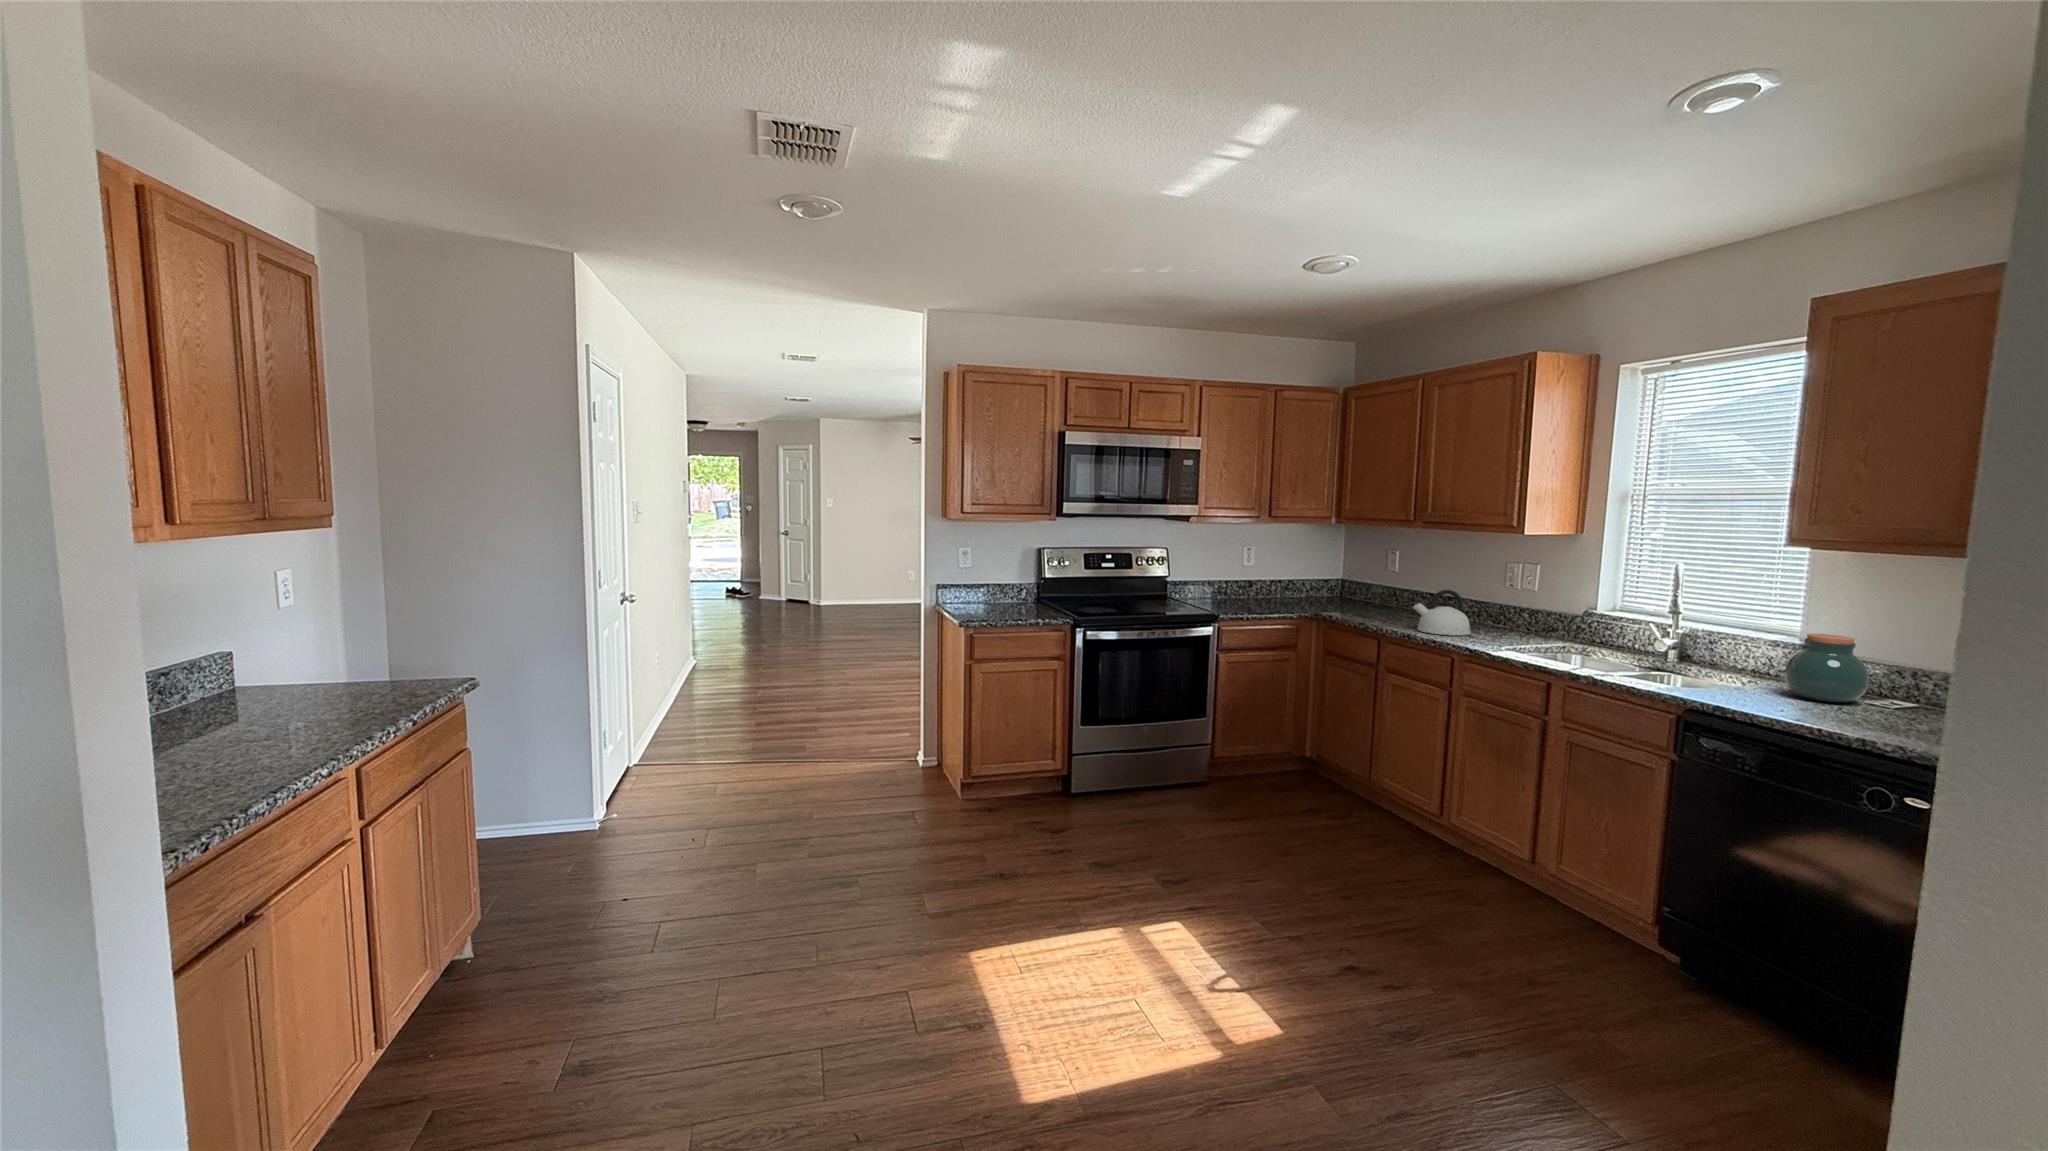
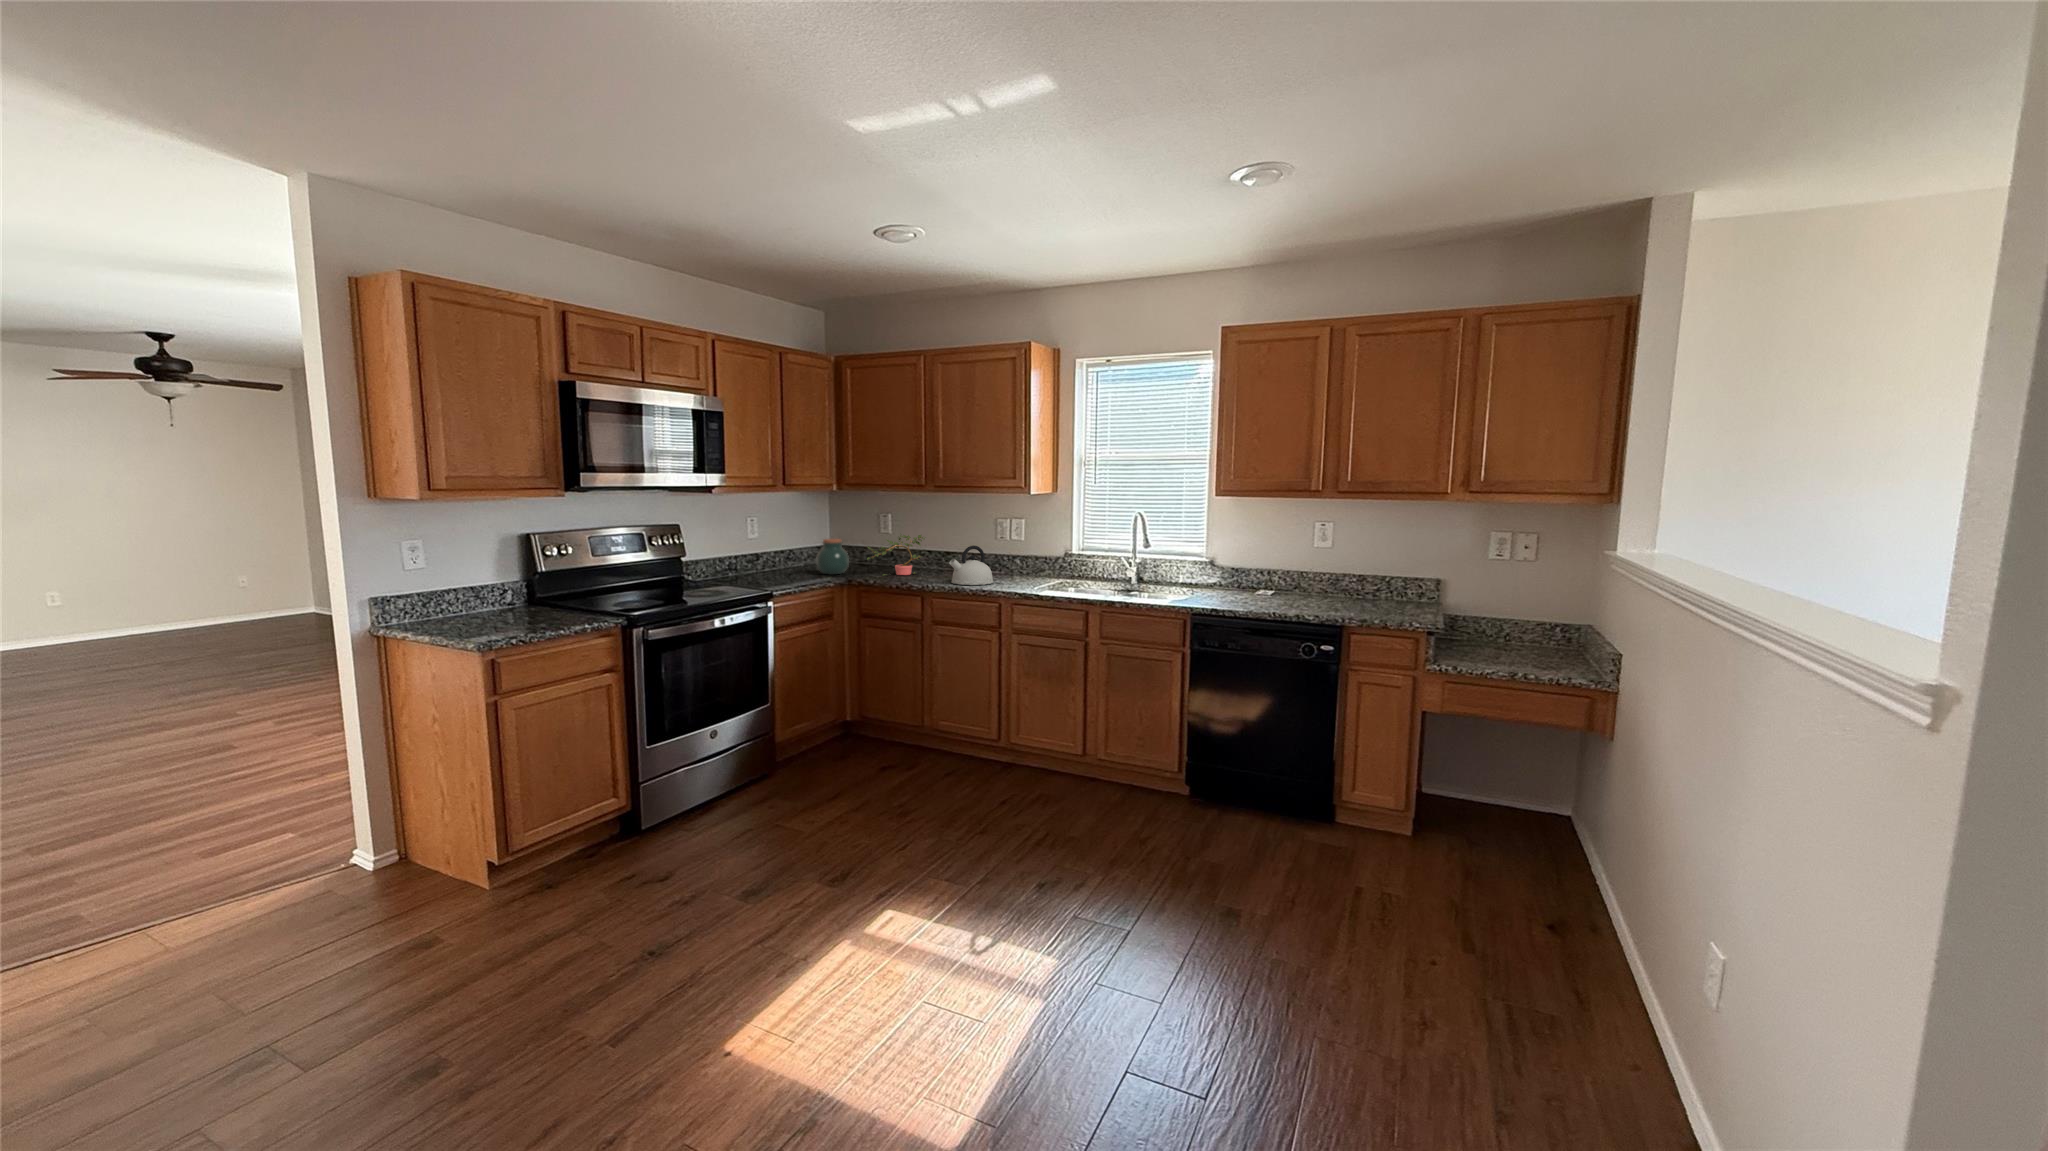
potted plant: none [1347,571,1419,616] -> present [867,534,926,576]
jar: present [1785,634,1869,703] -> present [816,539,849,575]

